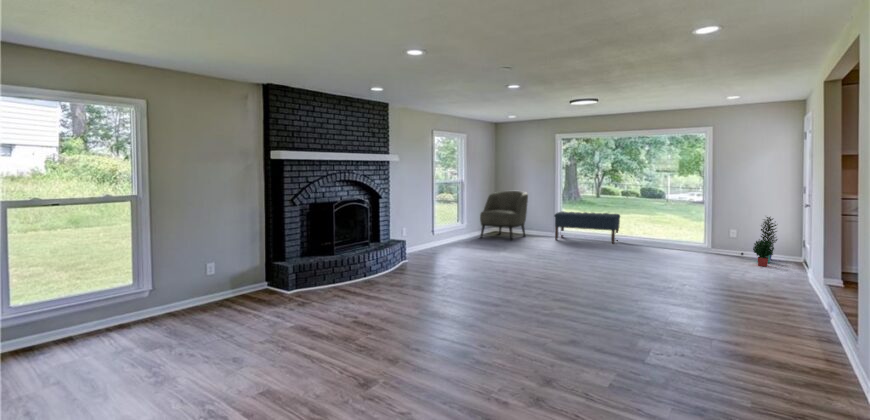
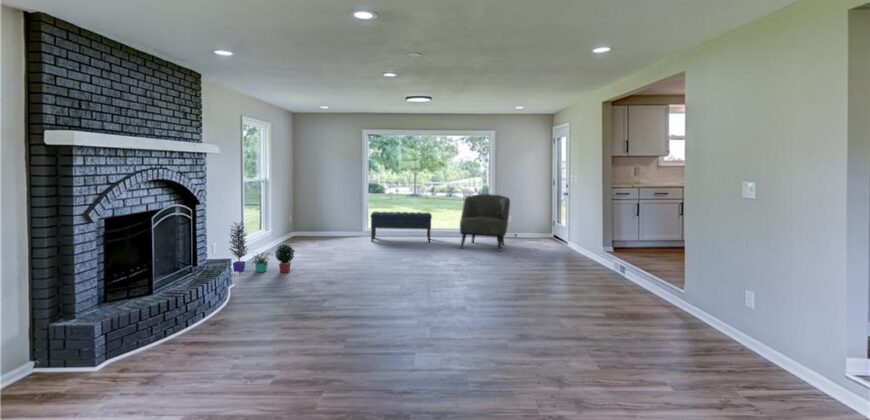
armchair: present [480,191,528,240] -> present [460,194,510,252]
potted plant: present [753,217,777,267] -> present [230,222,295,273]

